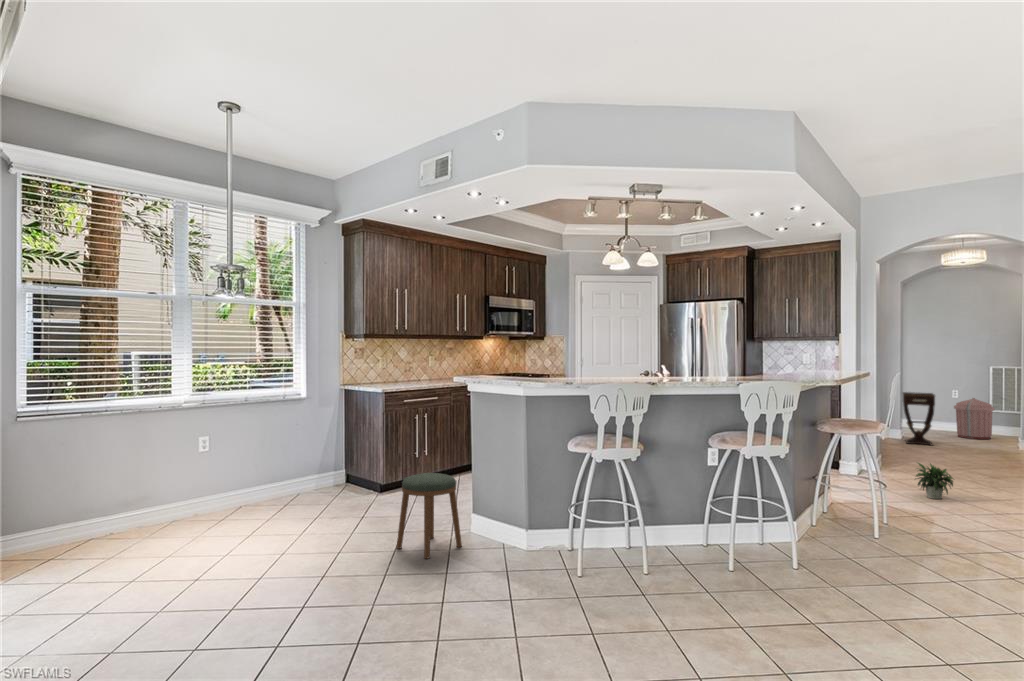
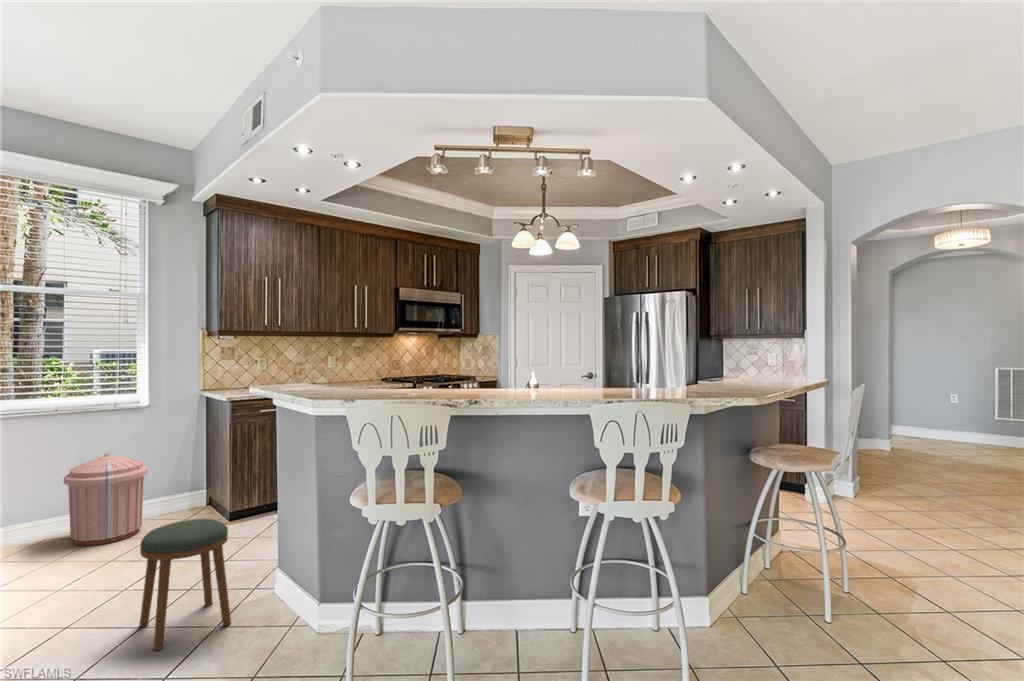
side table: present [903,392,935,445] -> none [890,396,929,458]
trash can: present [954,398,995,439] -> present [64,453,148,546]
potted plant: present [916,463,953,499] -> none [893,494,947,546]

